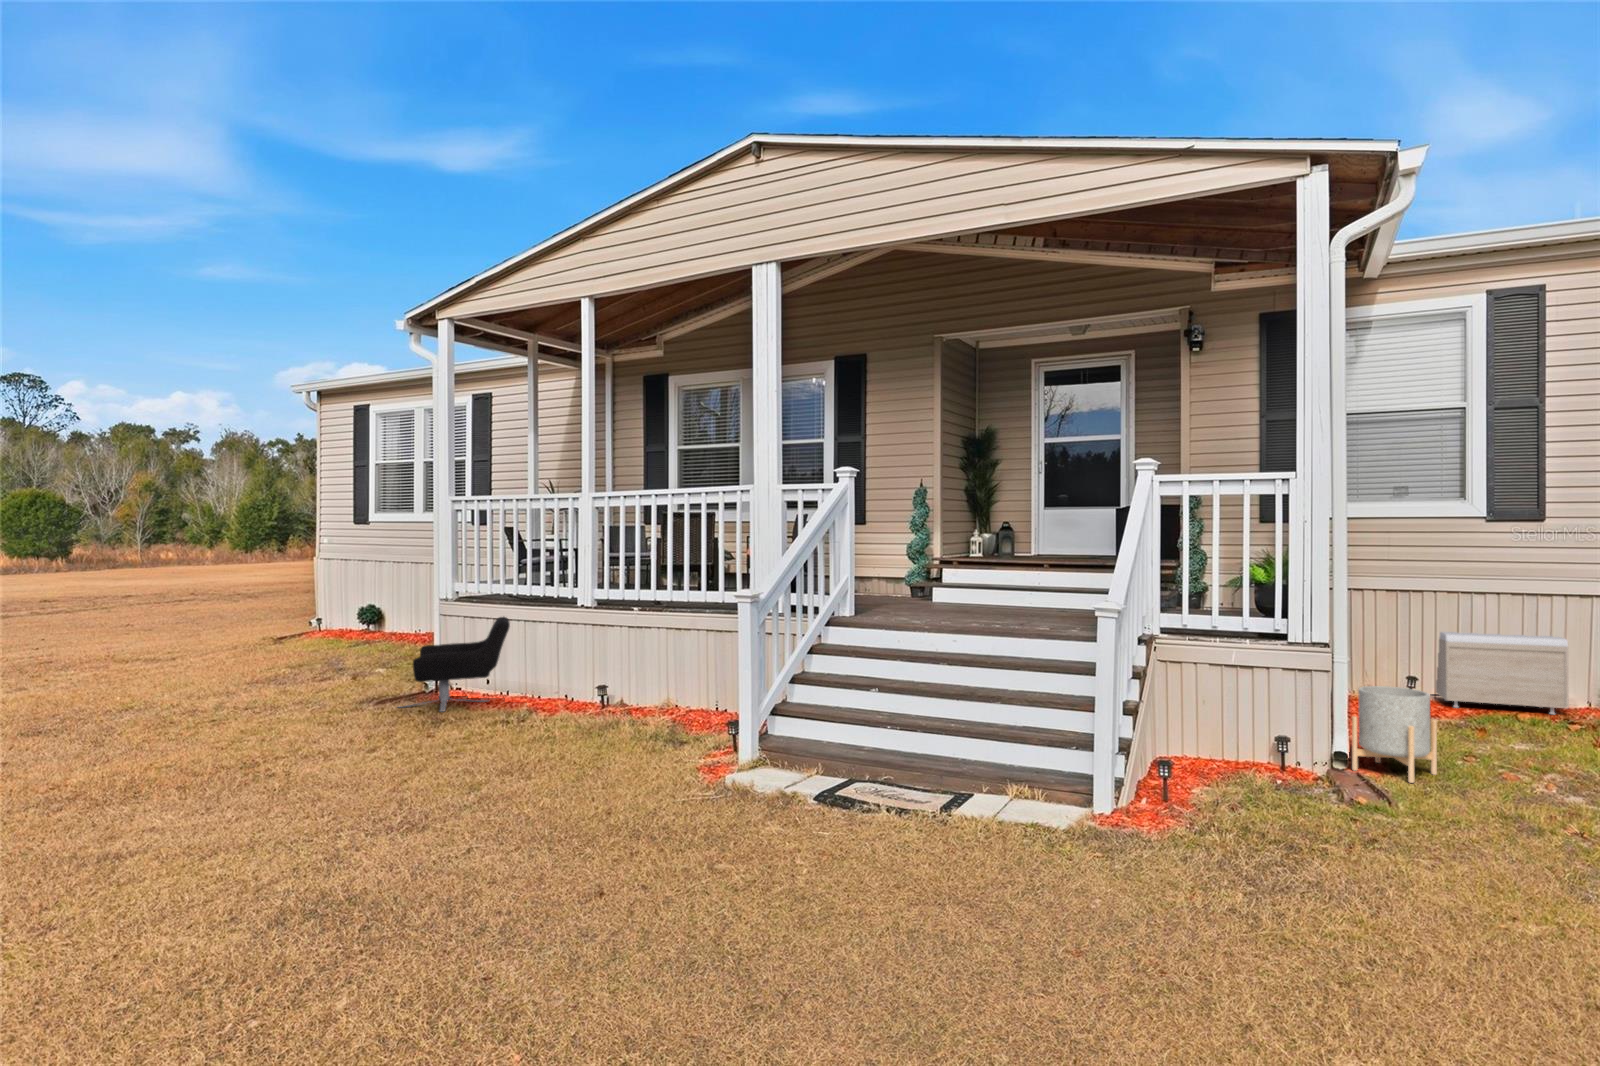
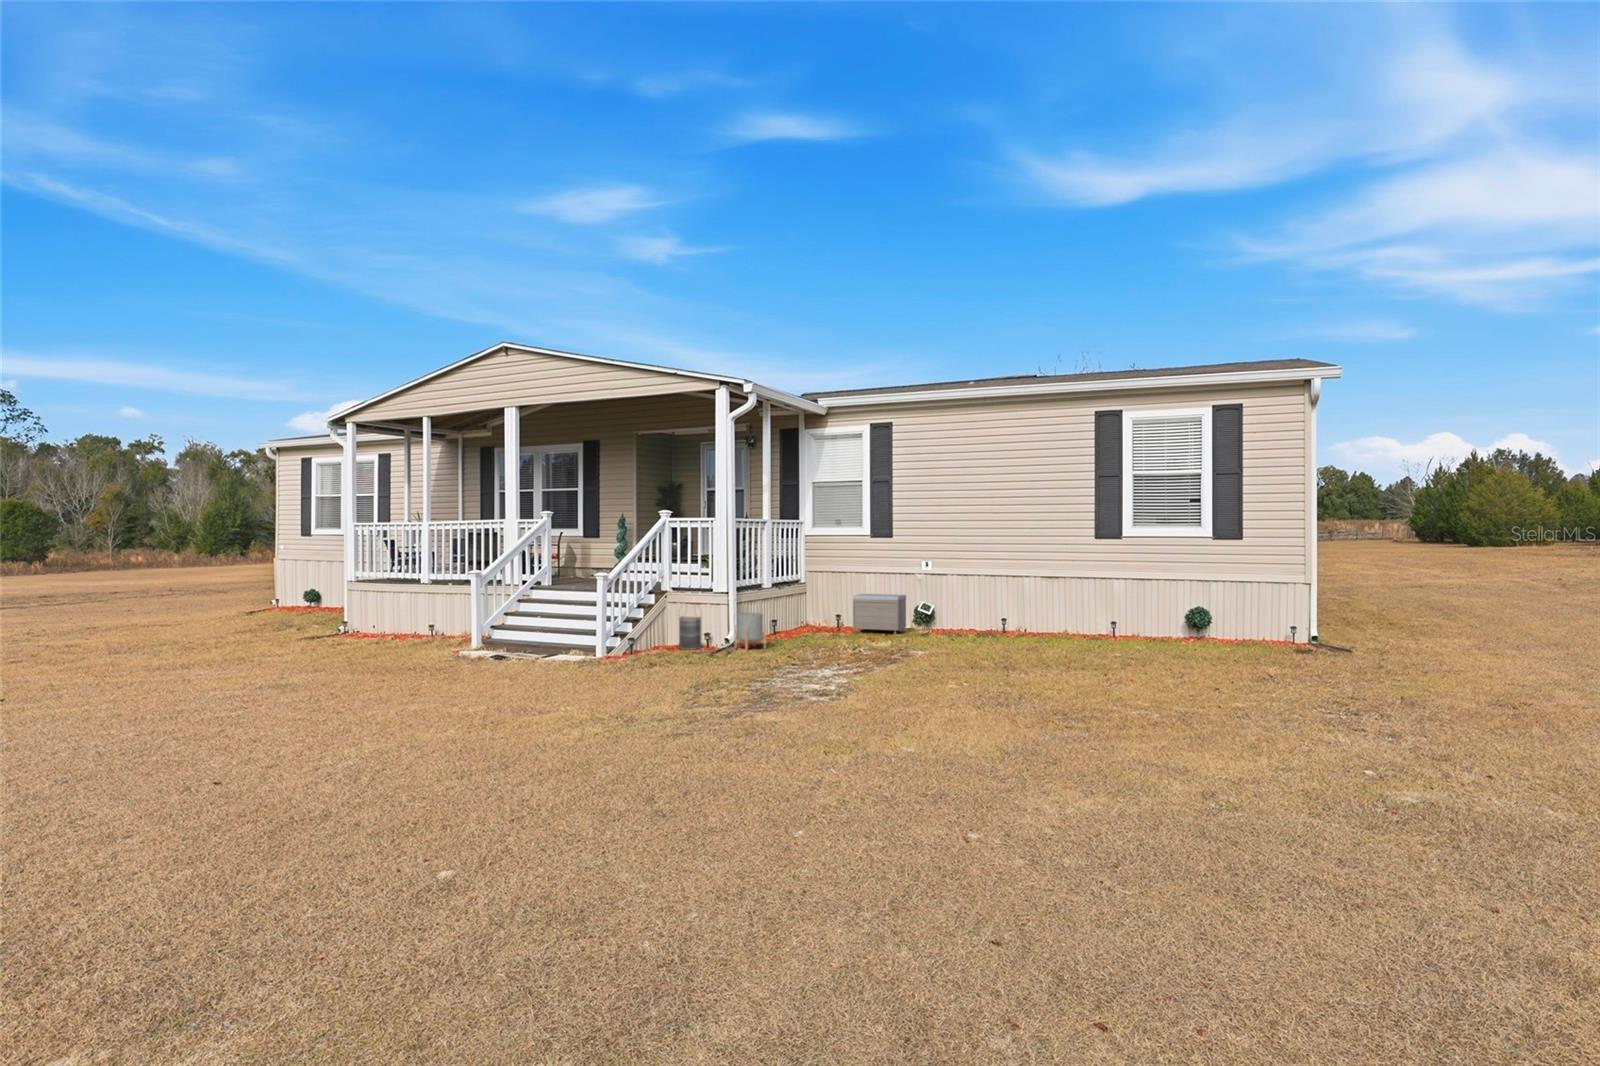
lounge chair: present [400,617,510,712] -> none [321,589,383,637]
basket: none [1217,664,1276,776] -> present [679,616,702,650]

